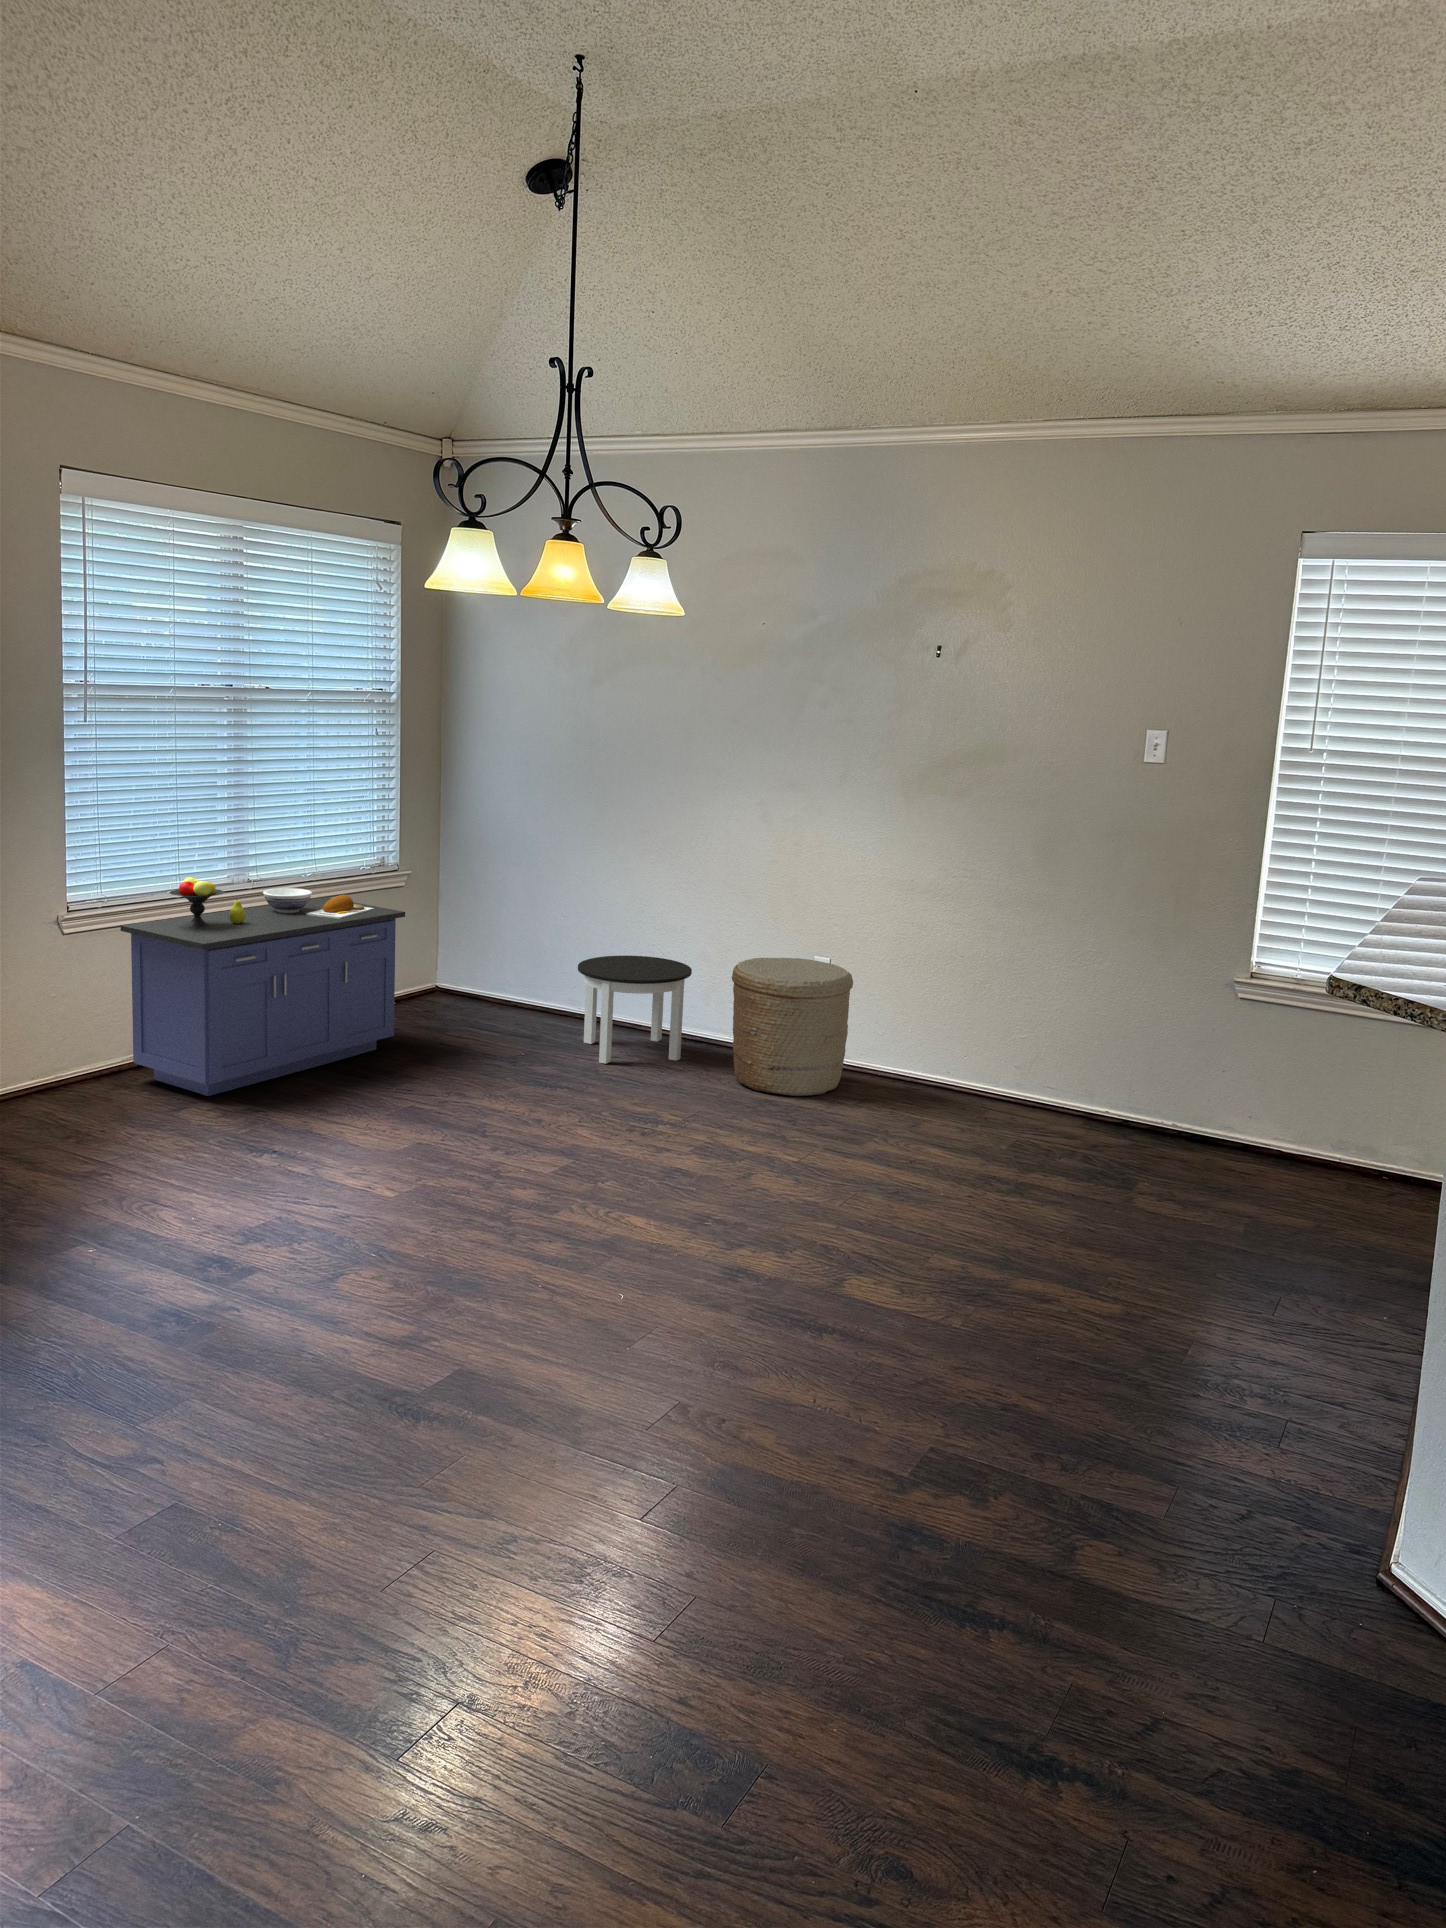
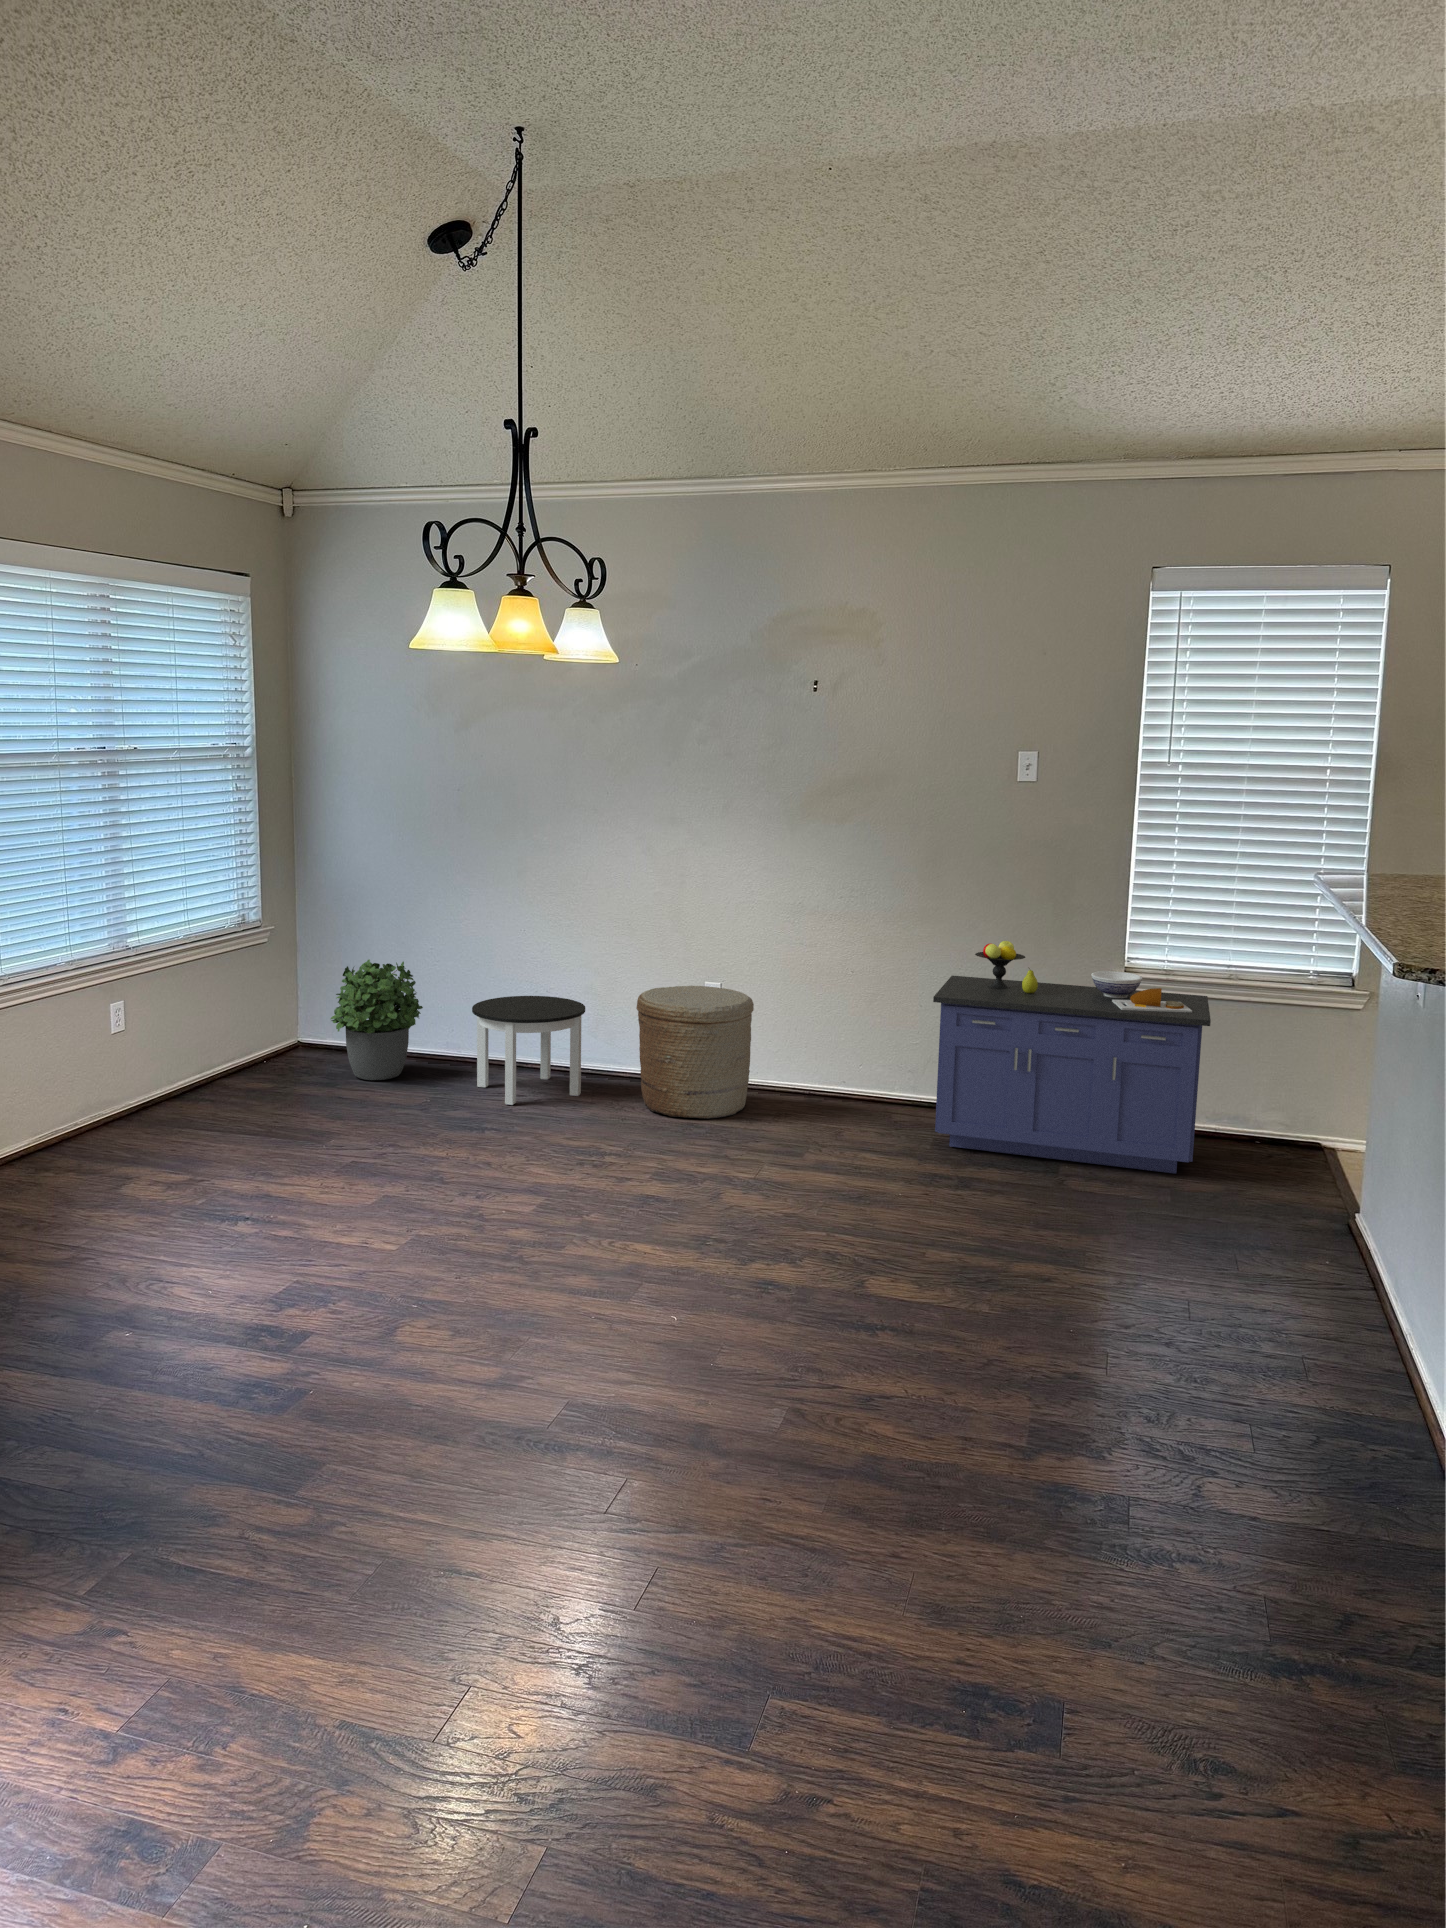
storage cabinet: present [120,877,405,1096] -> present [933,941,1211,1174]
potted plant: none [452,908,543,1027] -> present [331,959,423,1080]

